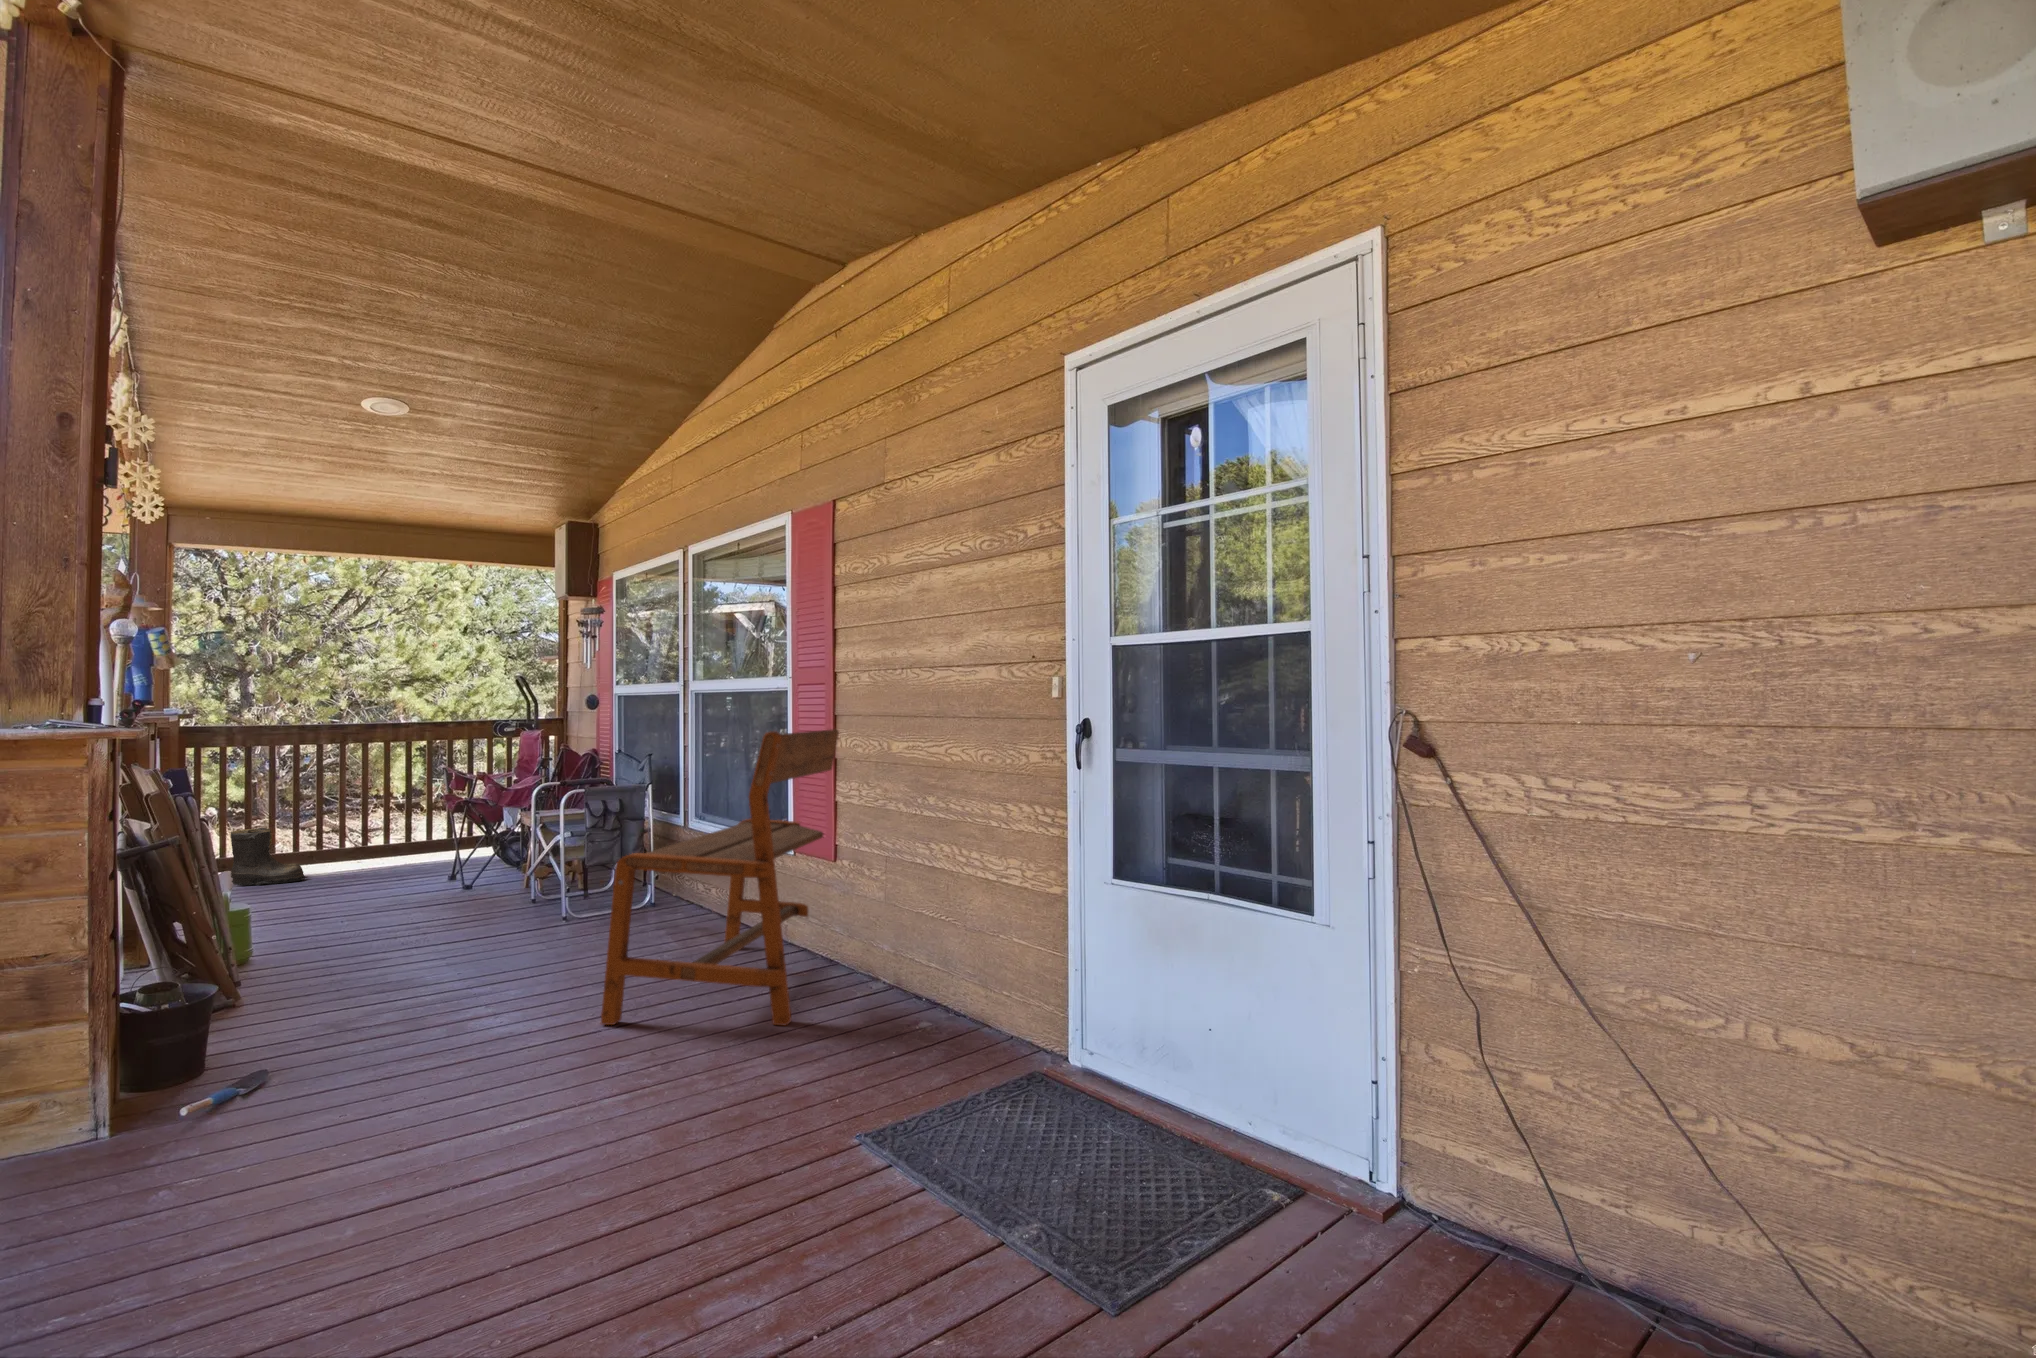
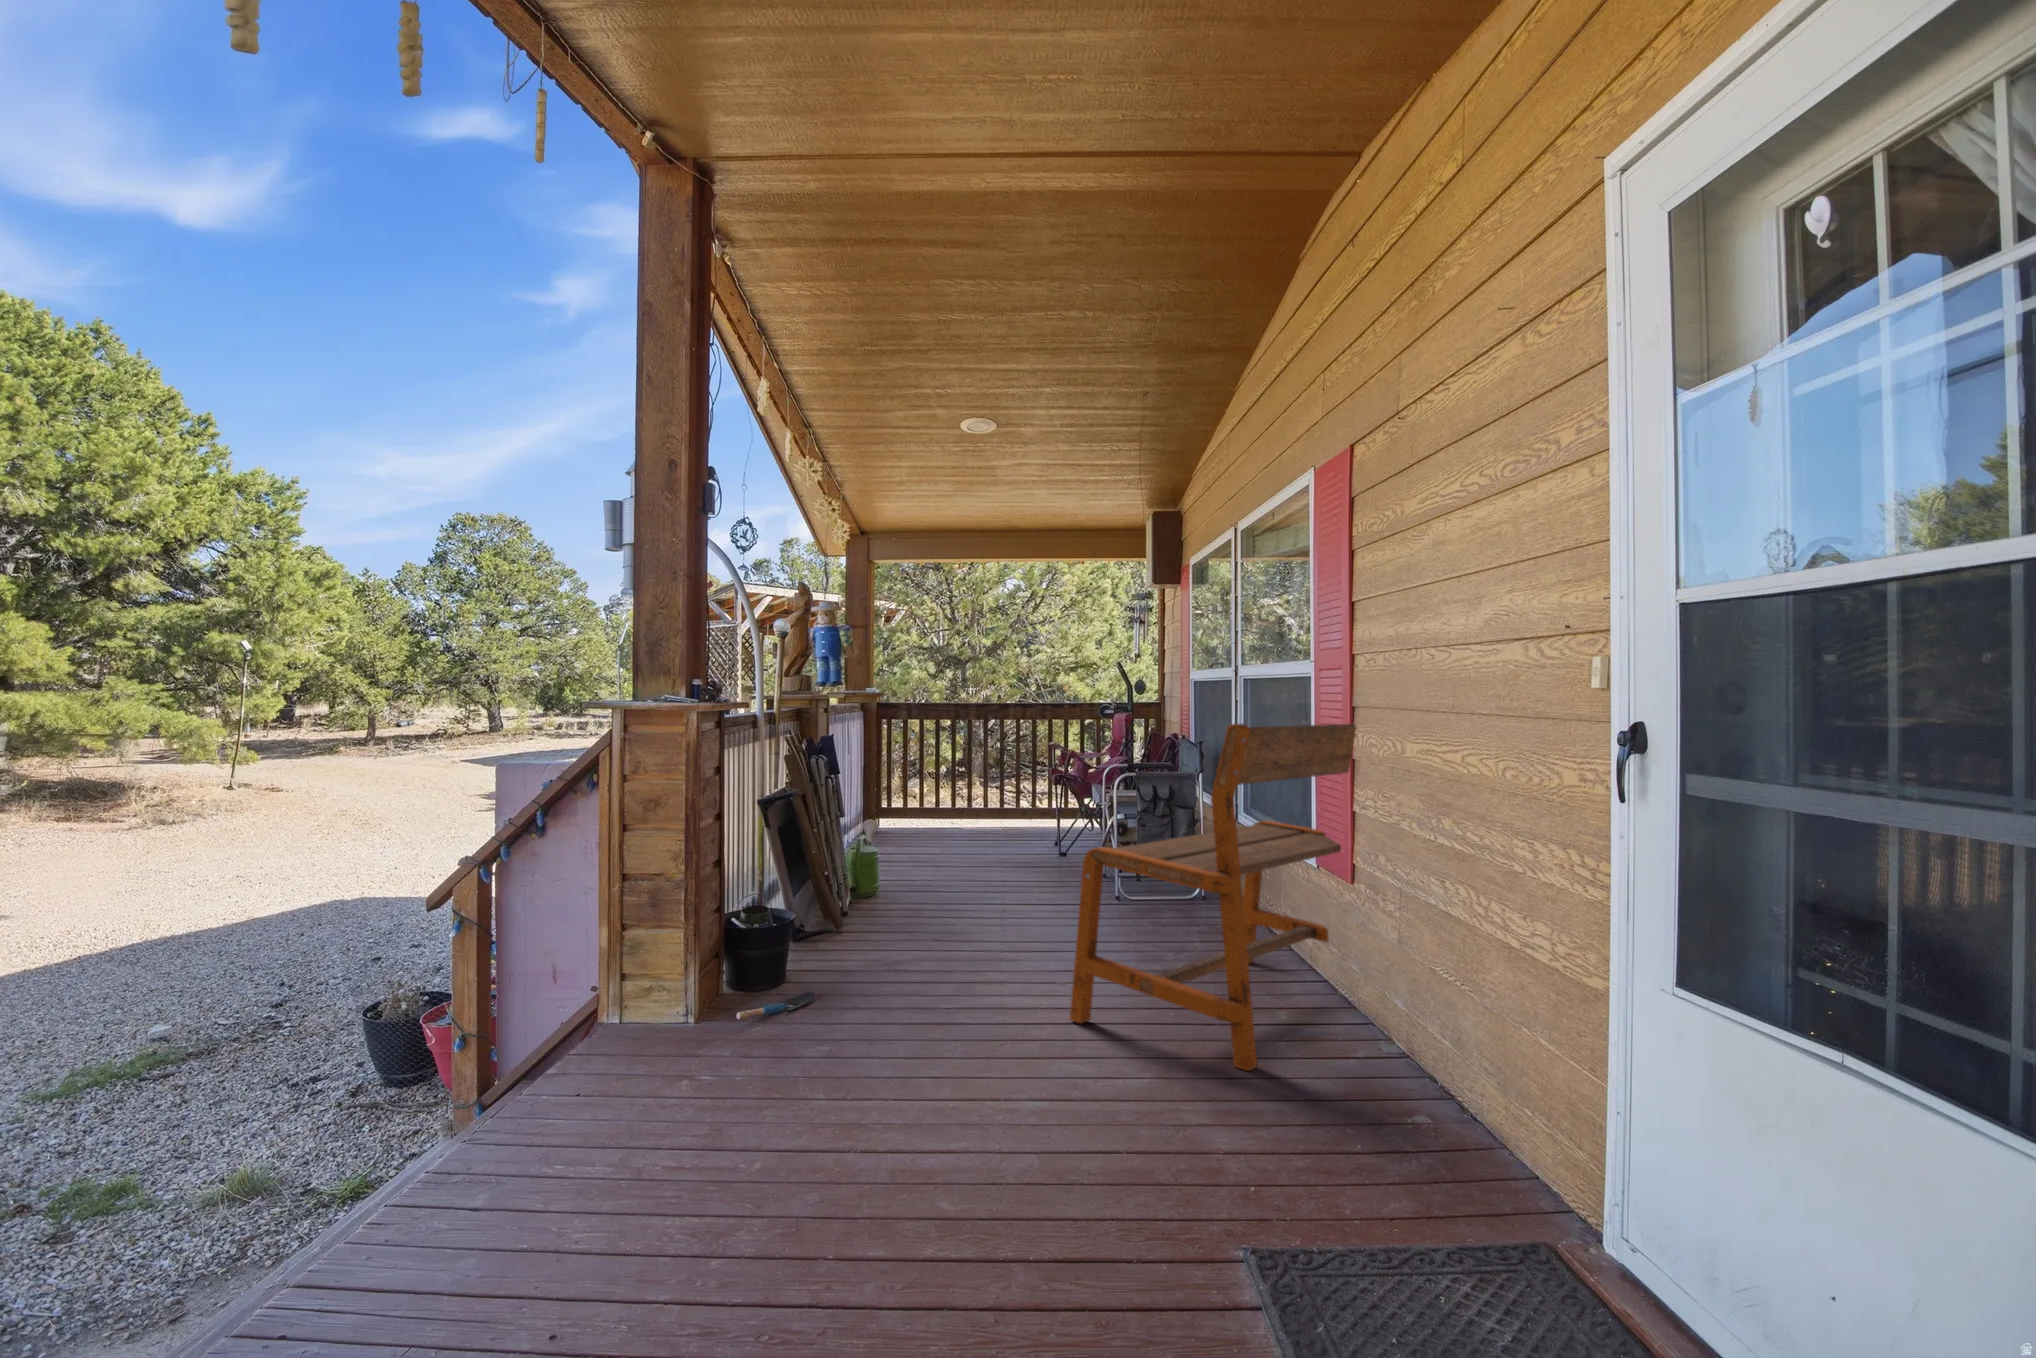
boots: present [231,828,305,886] -> none [902,786,951,833]

